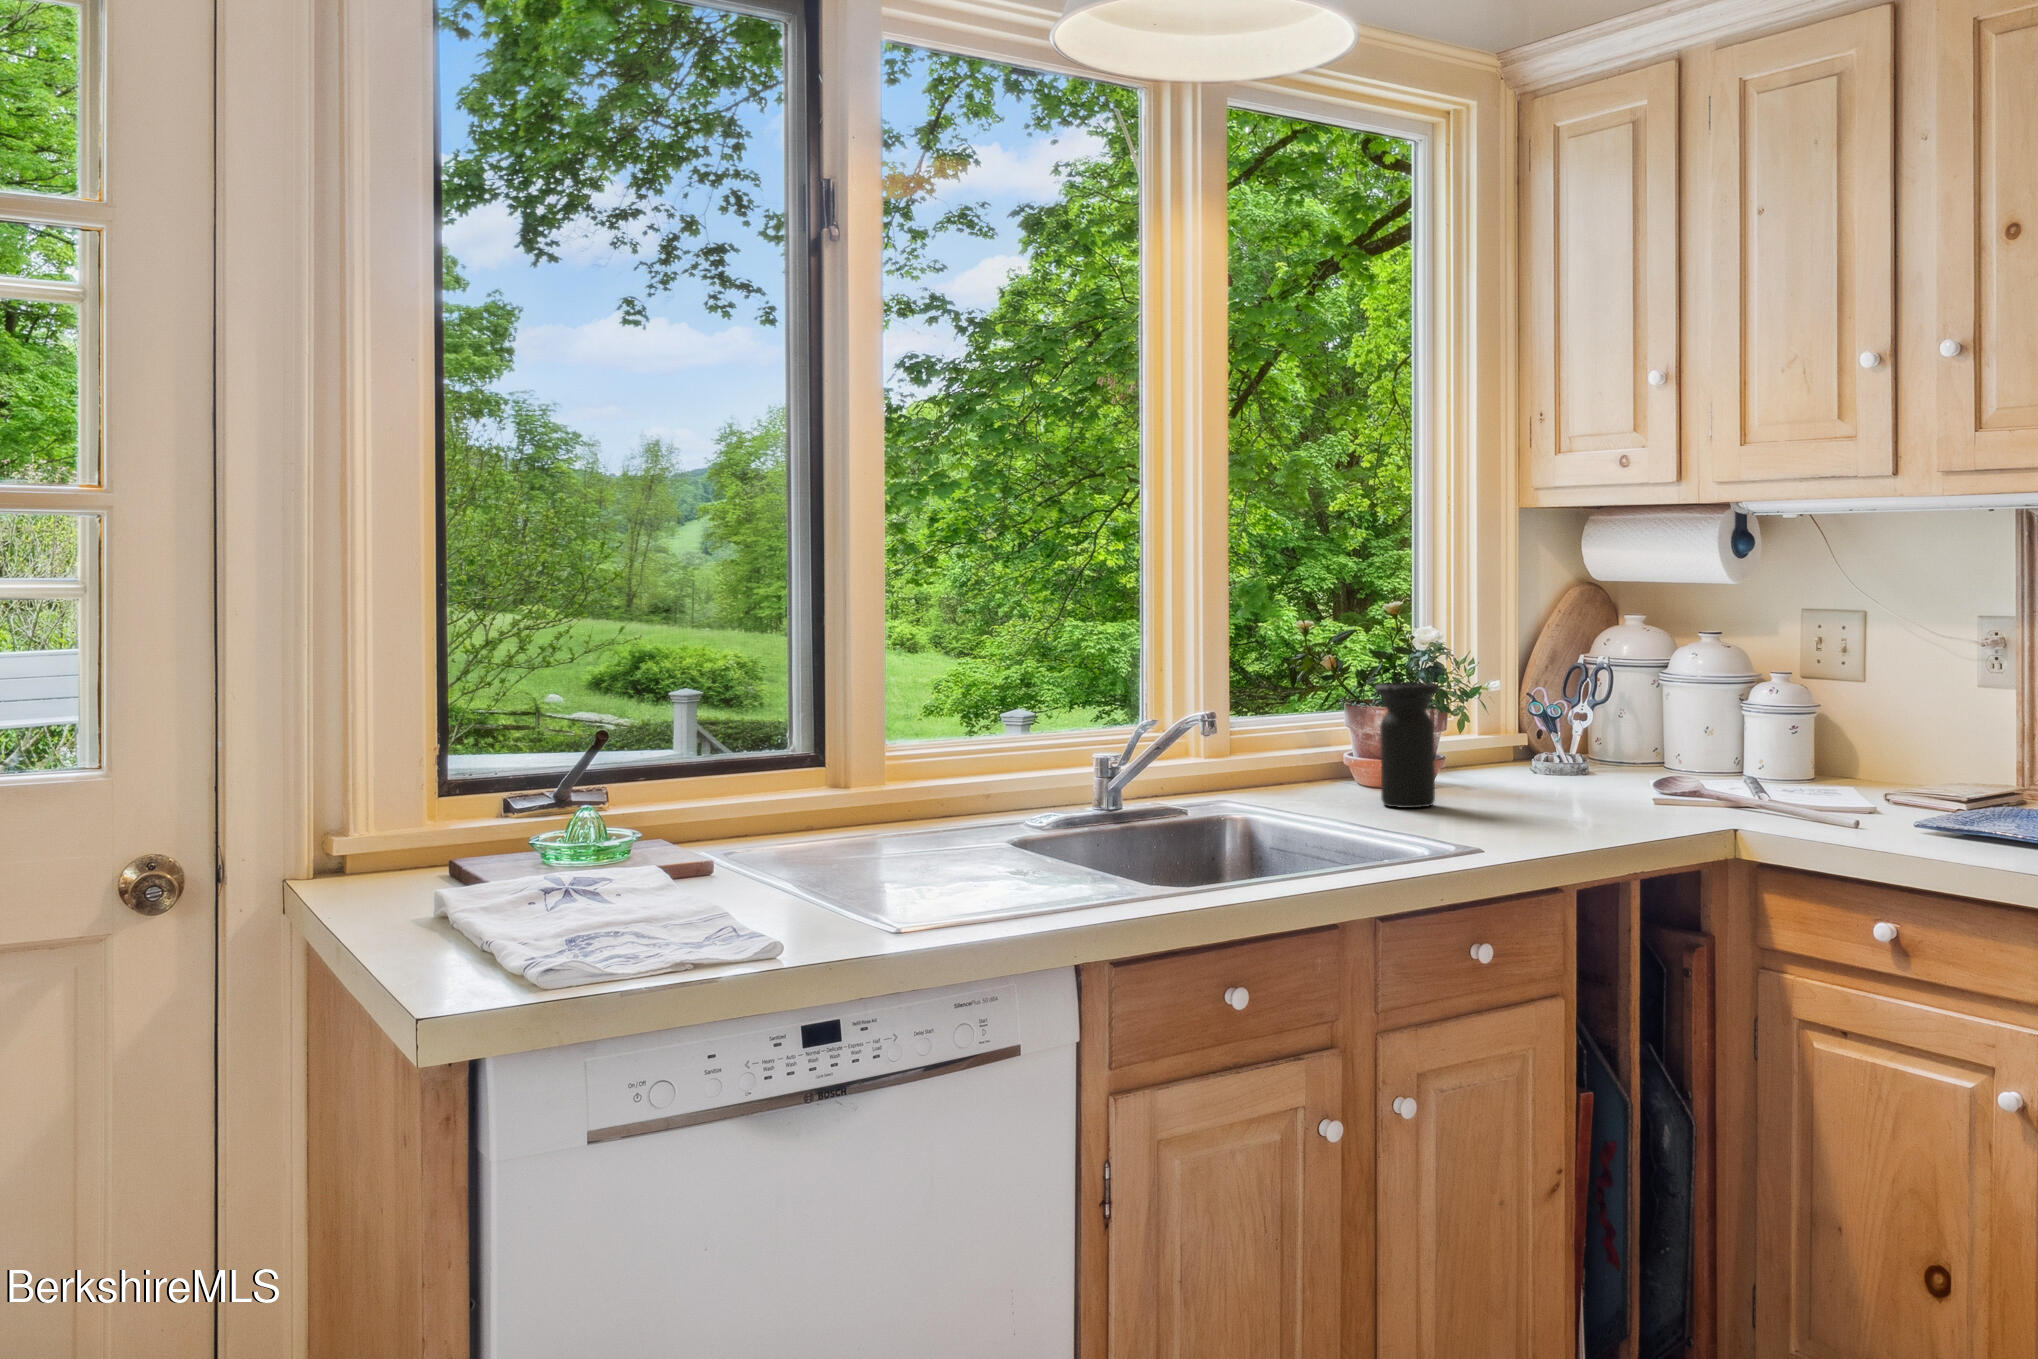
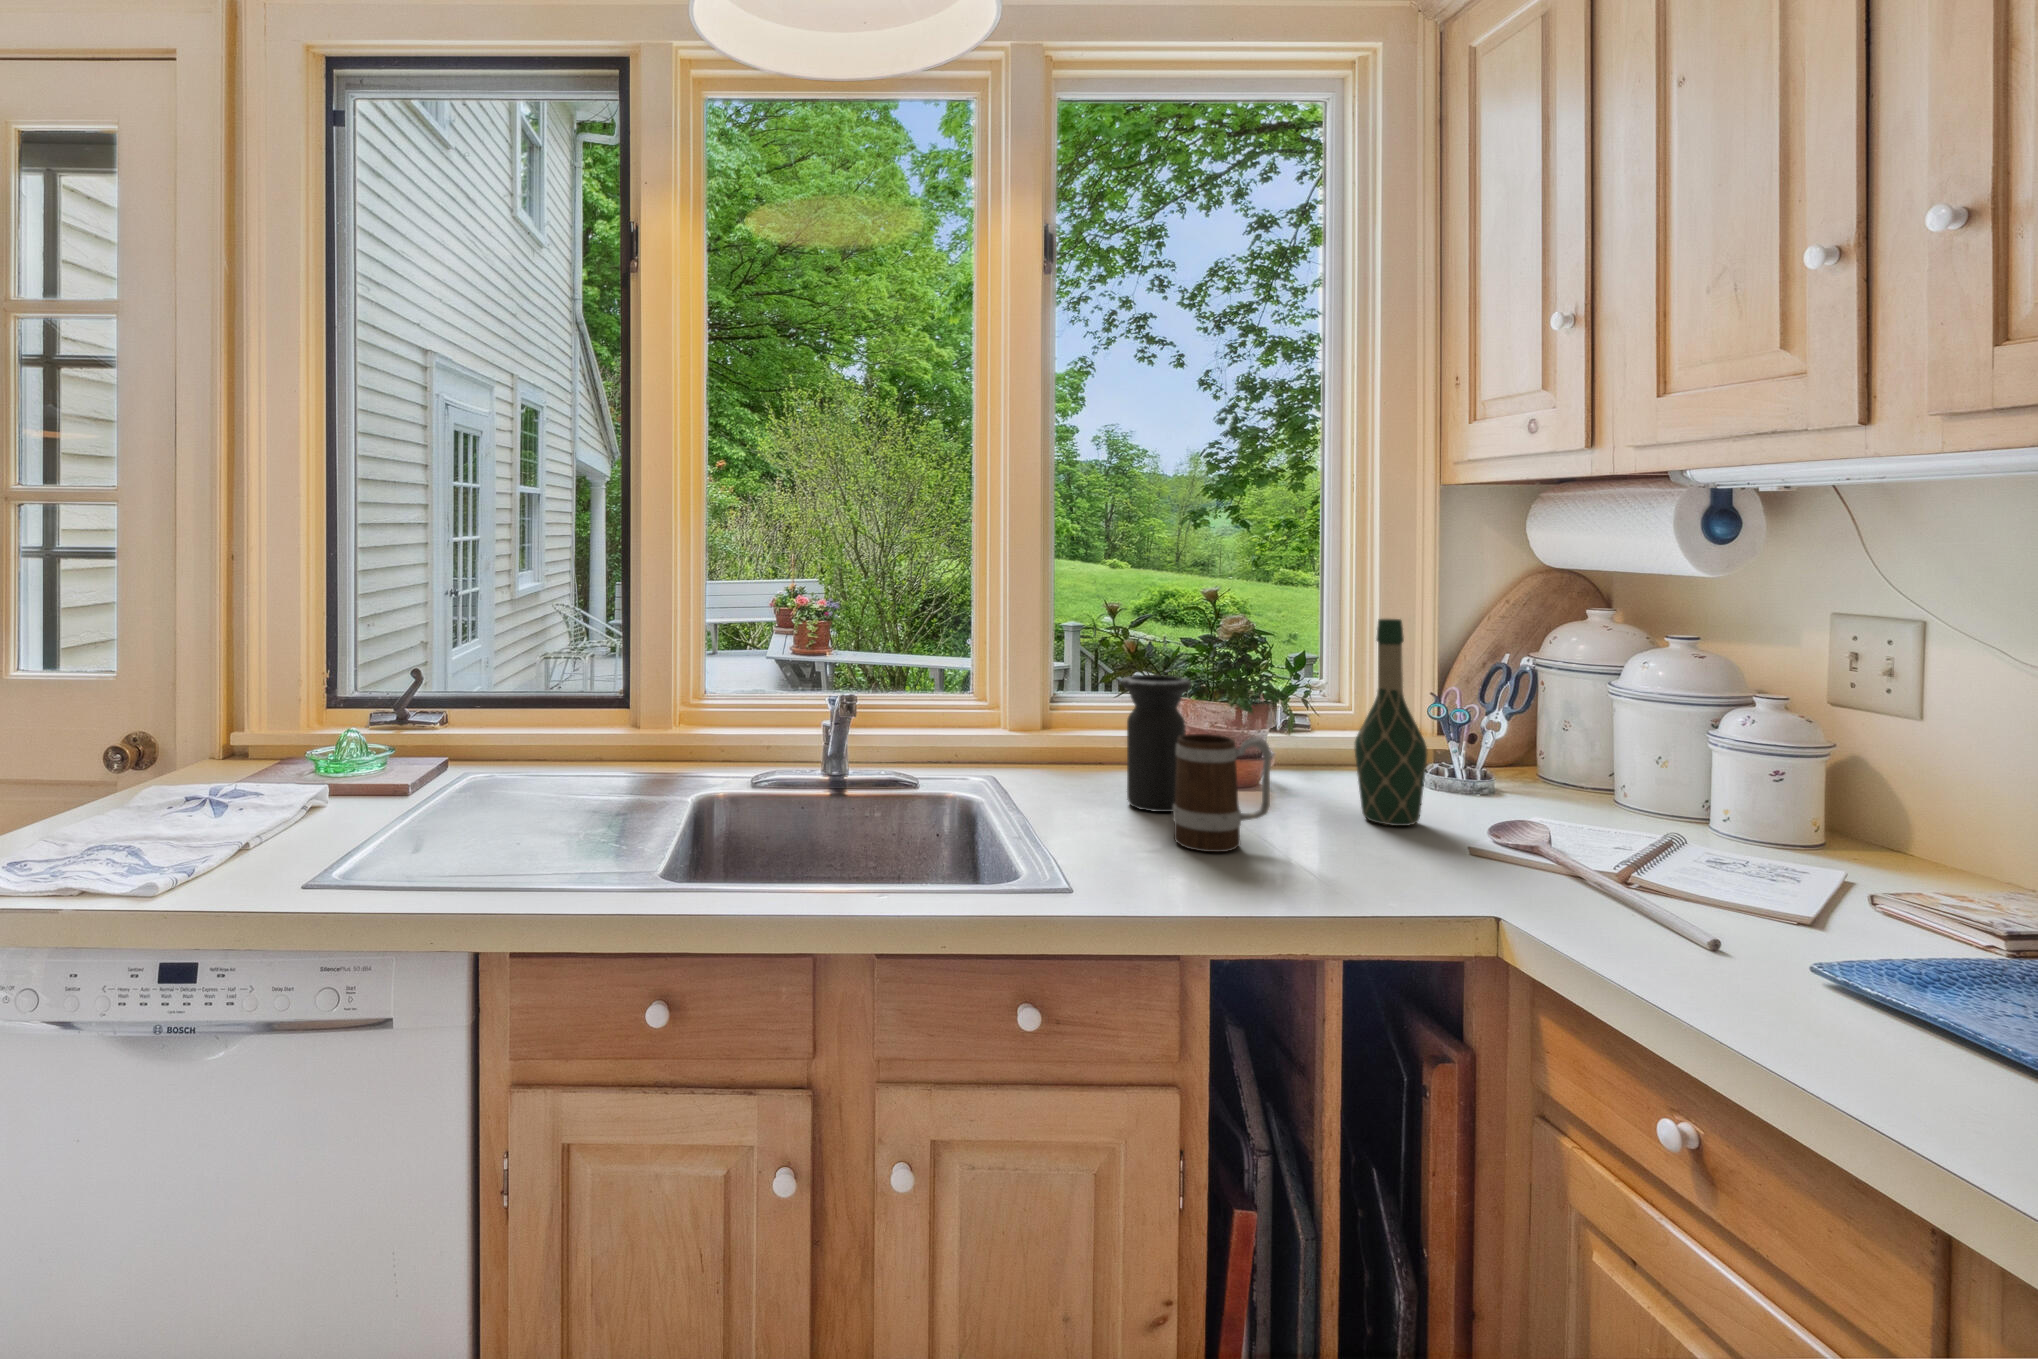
wine bottle: none [1546,621,1603,796] -> present [1354,619,1428,826]
mug: none [1474,721,1547,822] -> present [1173,734,1272,852]

